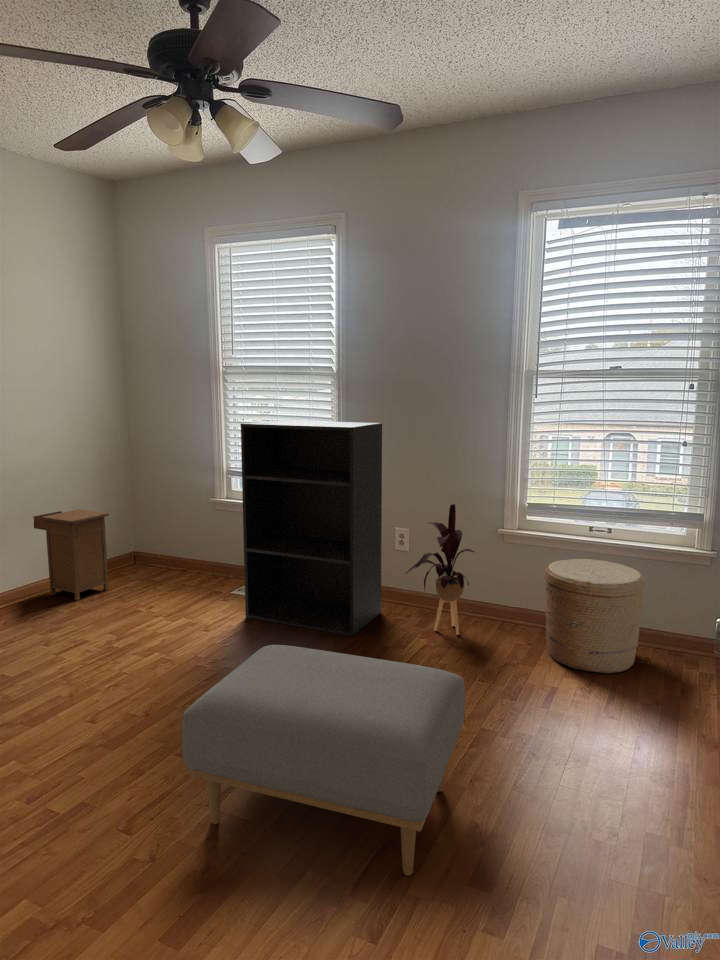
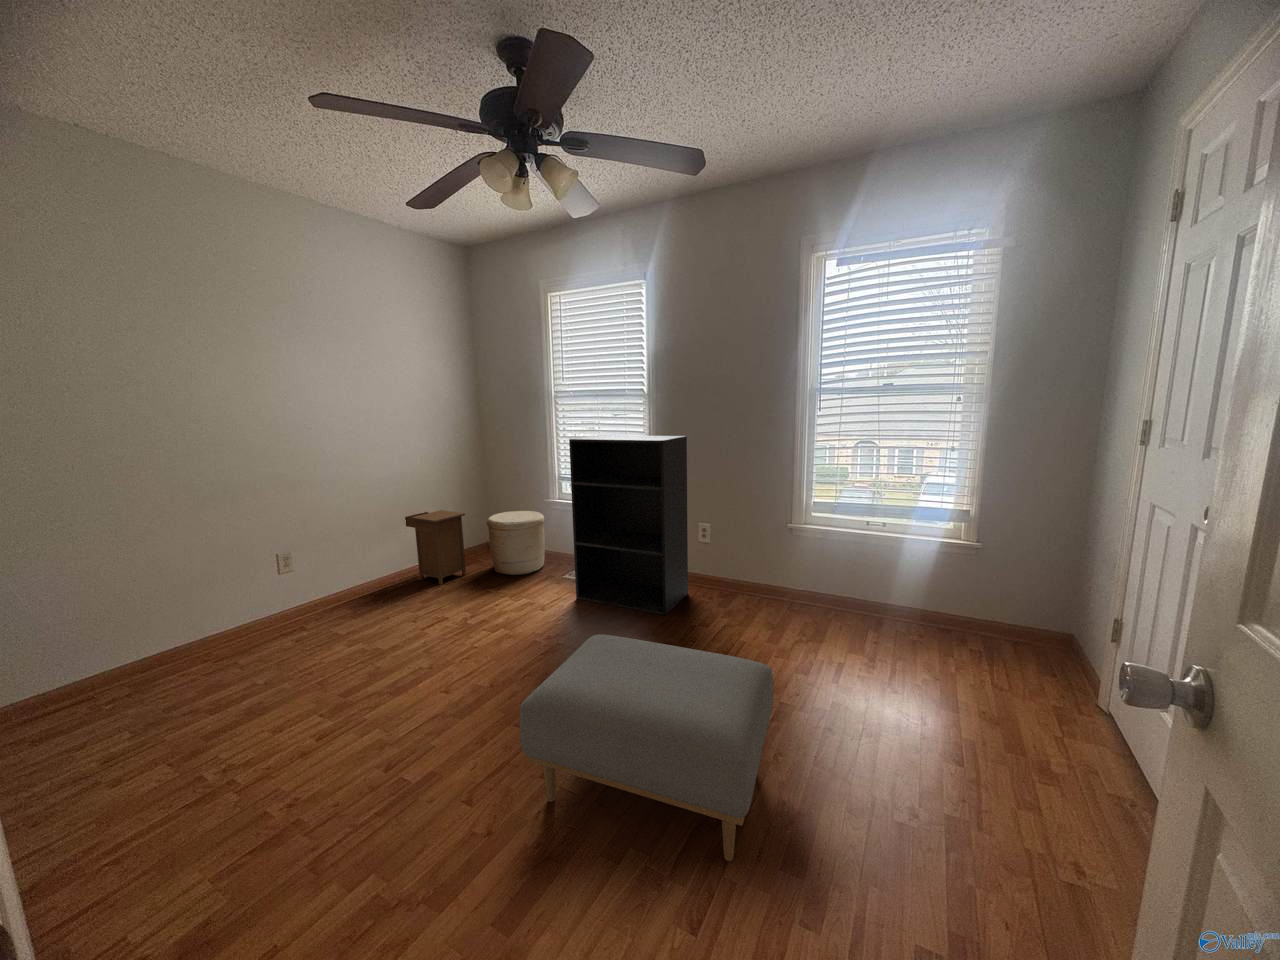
house plant: present [405,504,474,635] -> none [708,504,769,614]
woven basket: present [544,559,644,673] -> present [487,511,545,575]

